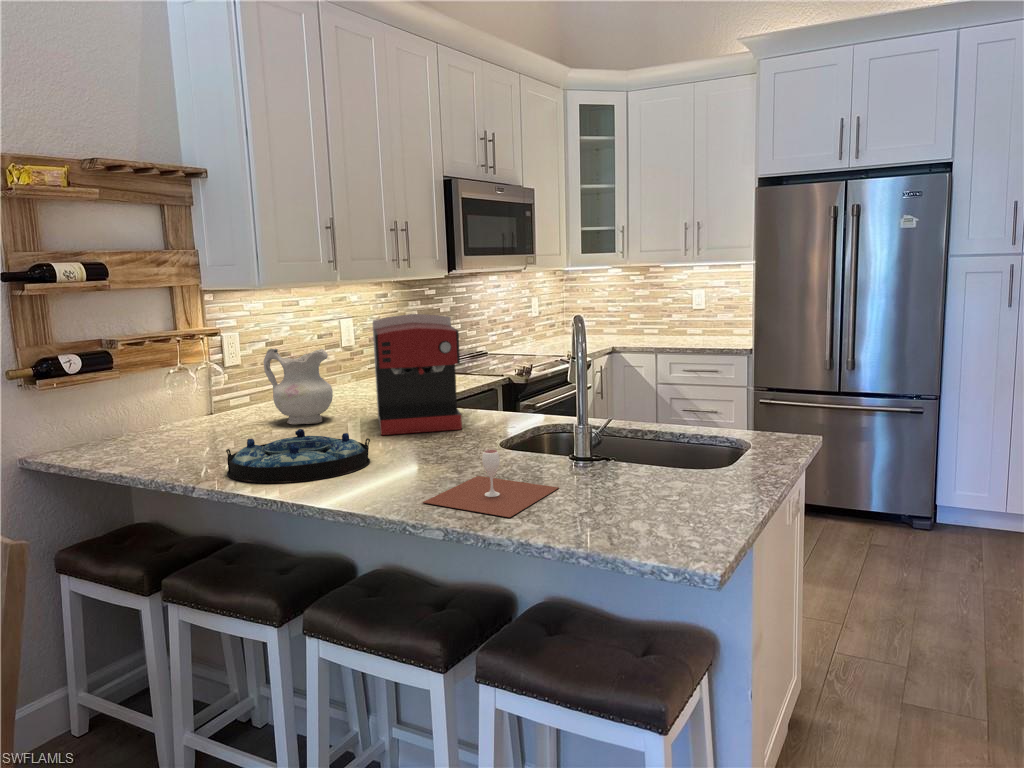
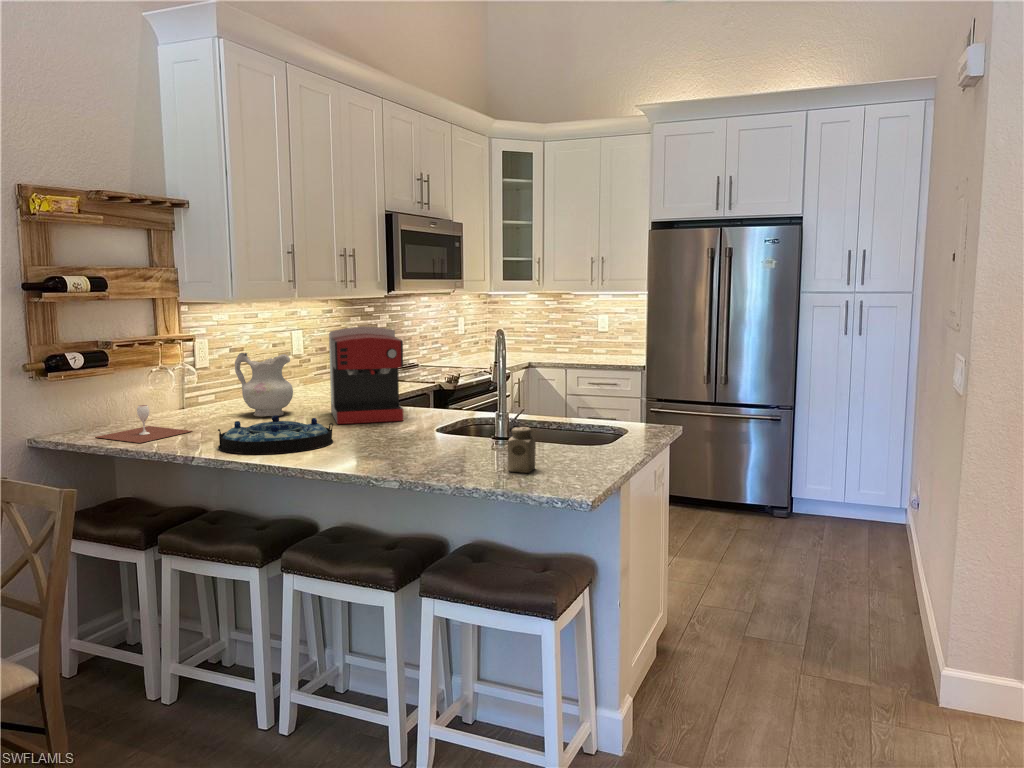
wine glass: present [423,450,559,517] -> present [96,405,192,443]
salt shaker: none [593,452,631,517] -> present [508,427,536,473]

